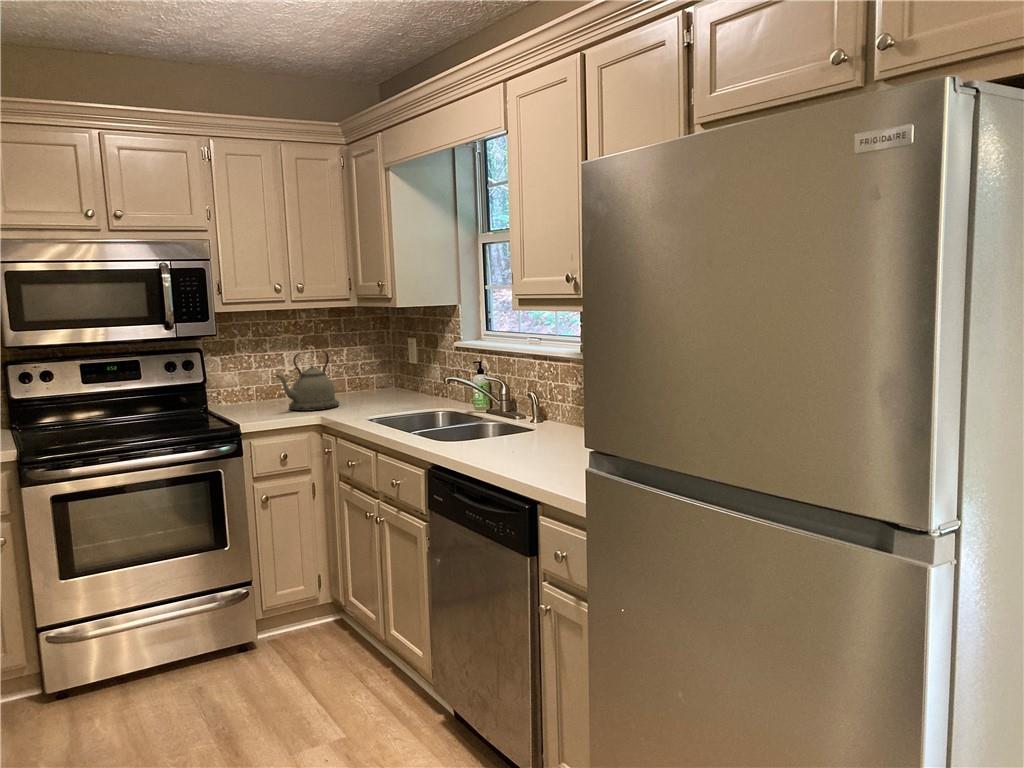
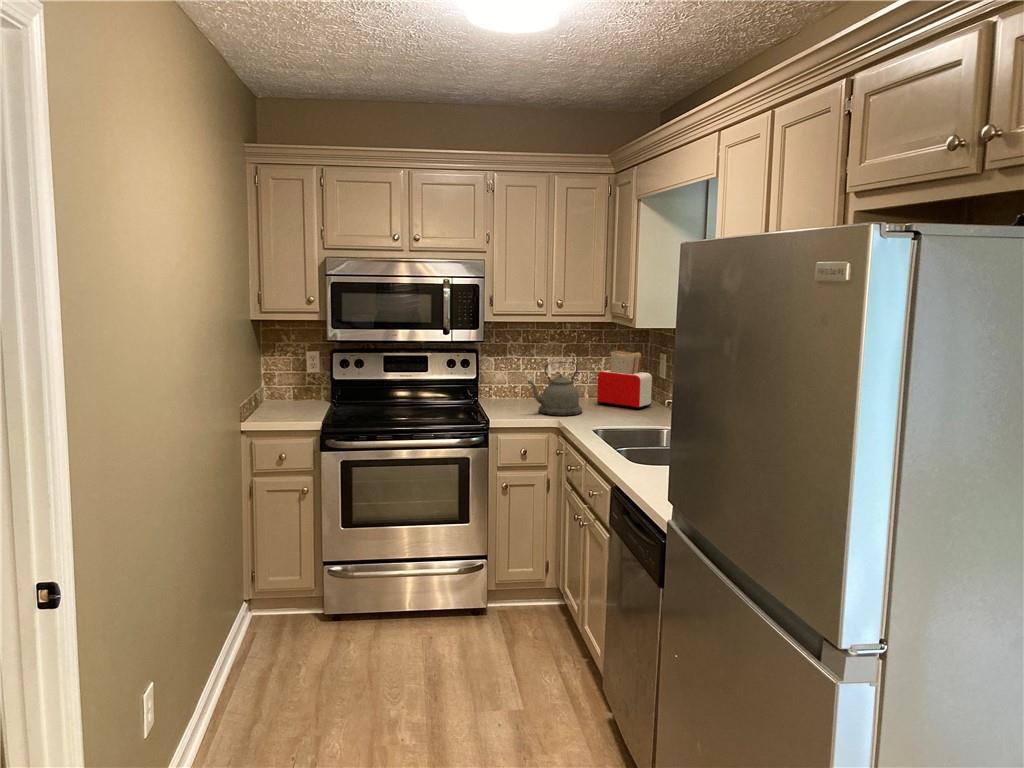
toaster: none [346,337,405,396] -> present [597,351,652,409]

